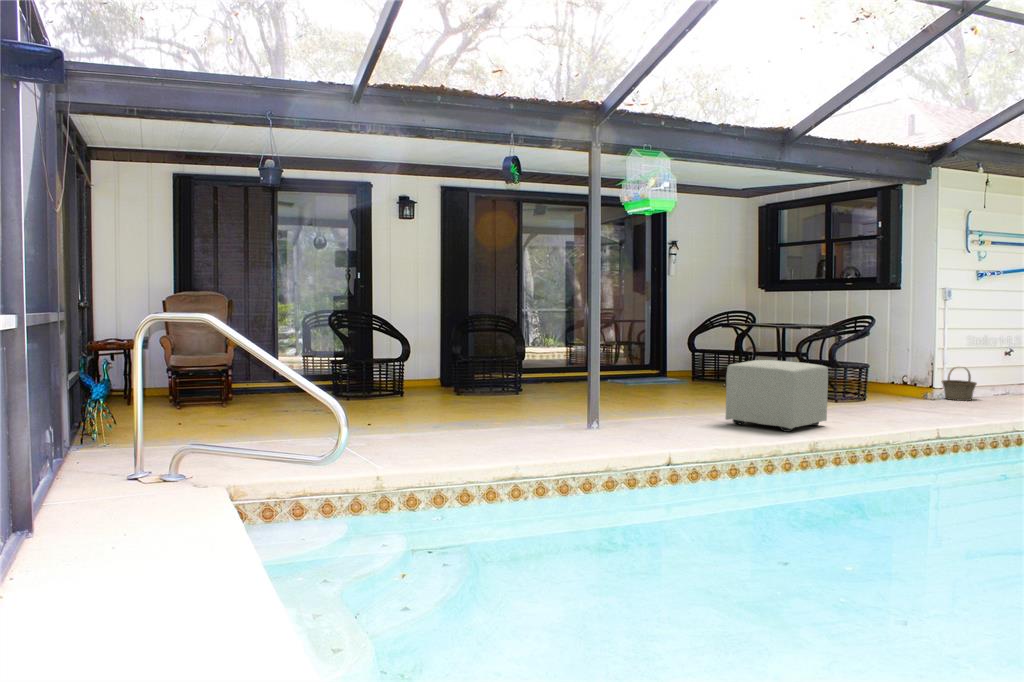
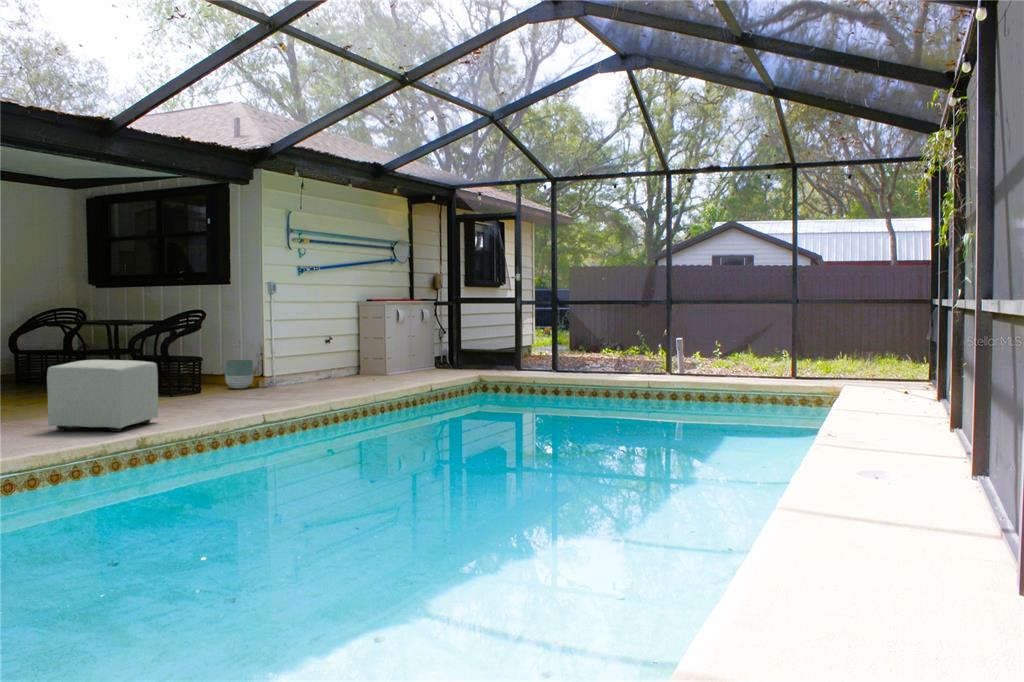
planter: none [889,367,921,397] -> present [225,360,254,389]
basket: present [942,367,977,401] -> none [272,357,302,388]

